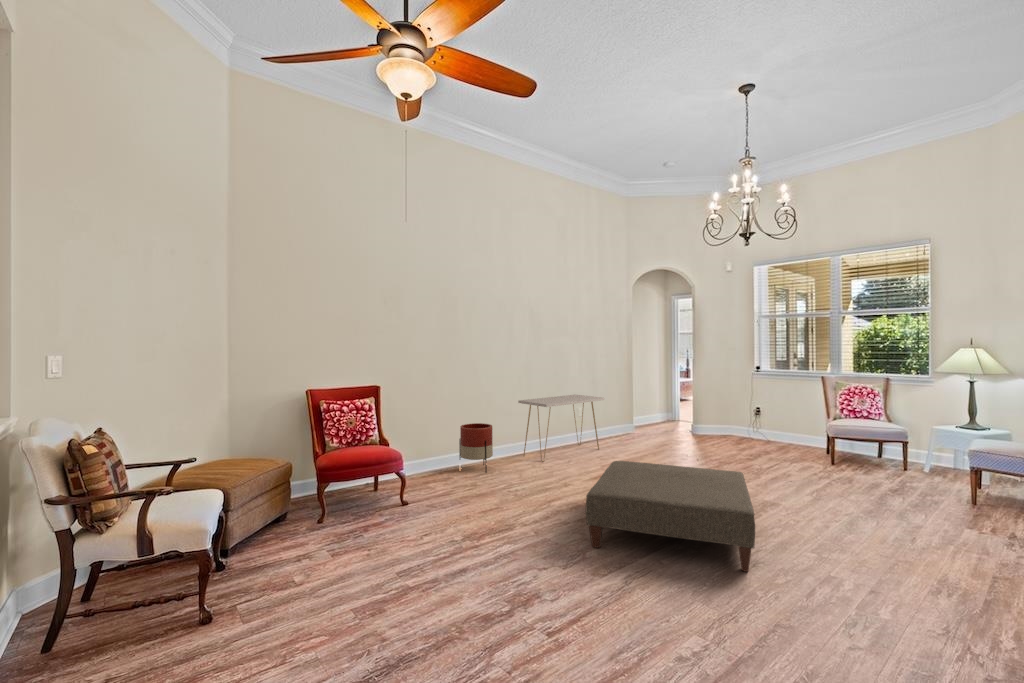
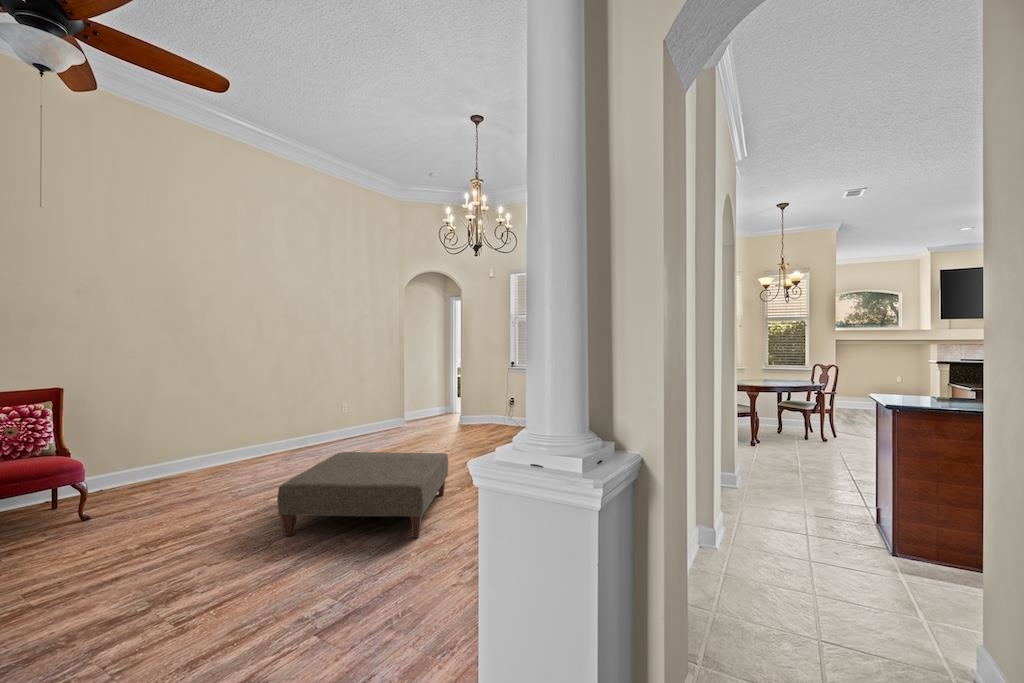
console table: present [518,395,604,462] -> none [268,392,364,461]
planter: present [459,423,493,473] -> none [186,425,228,477]

